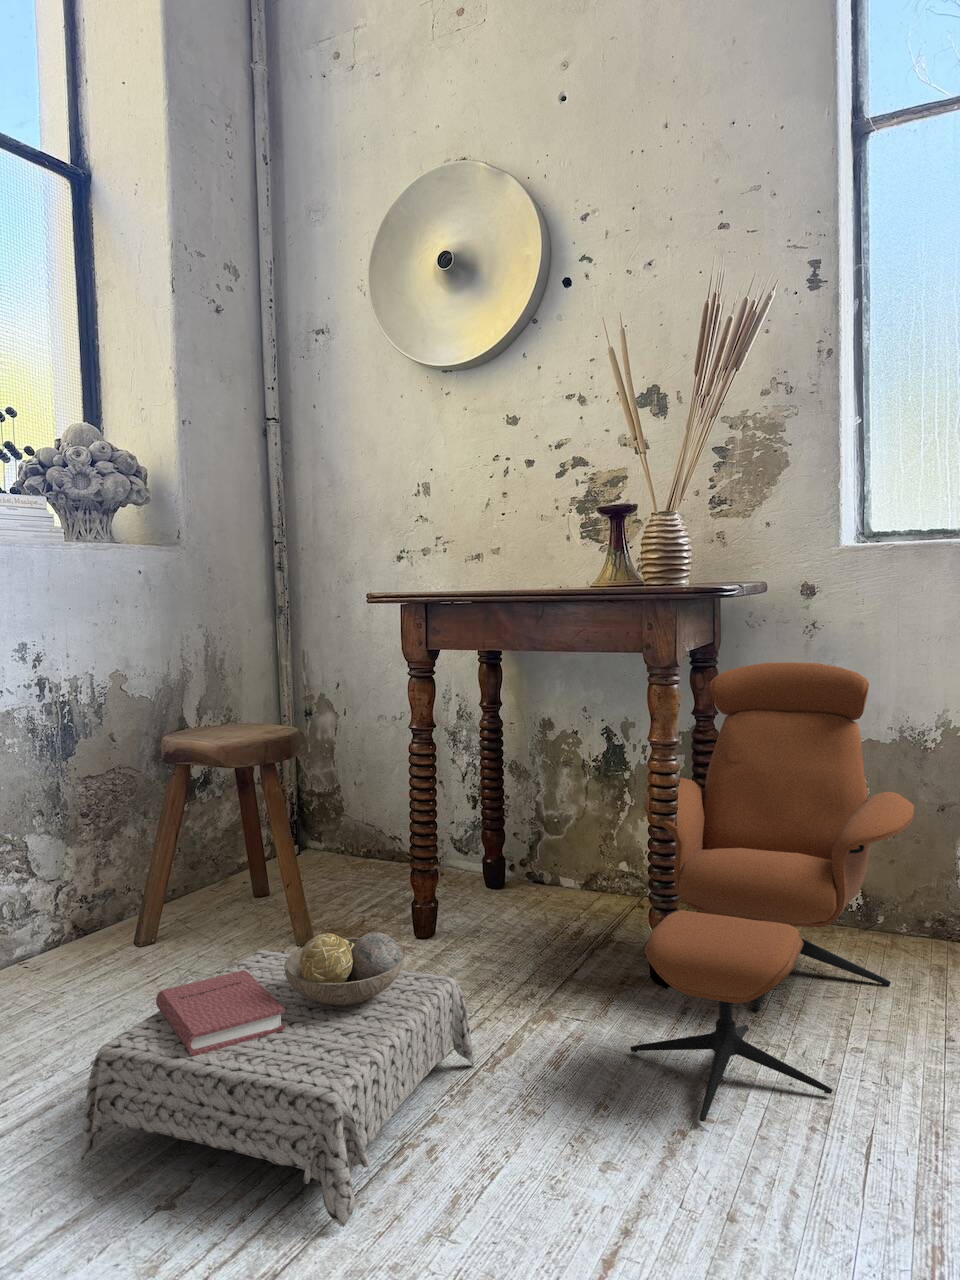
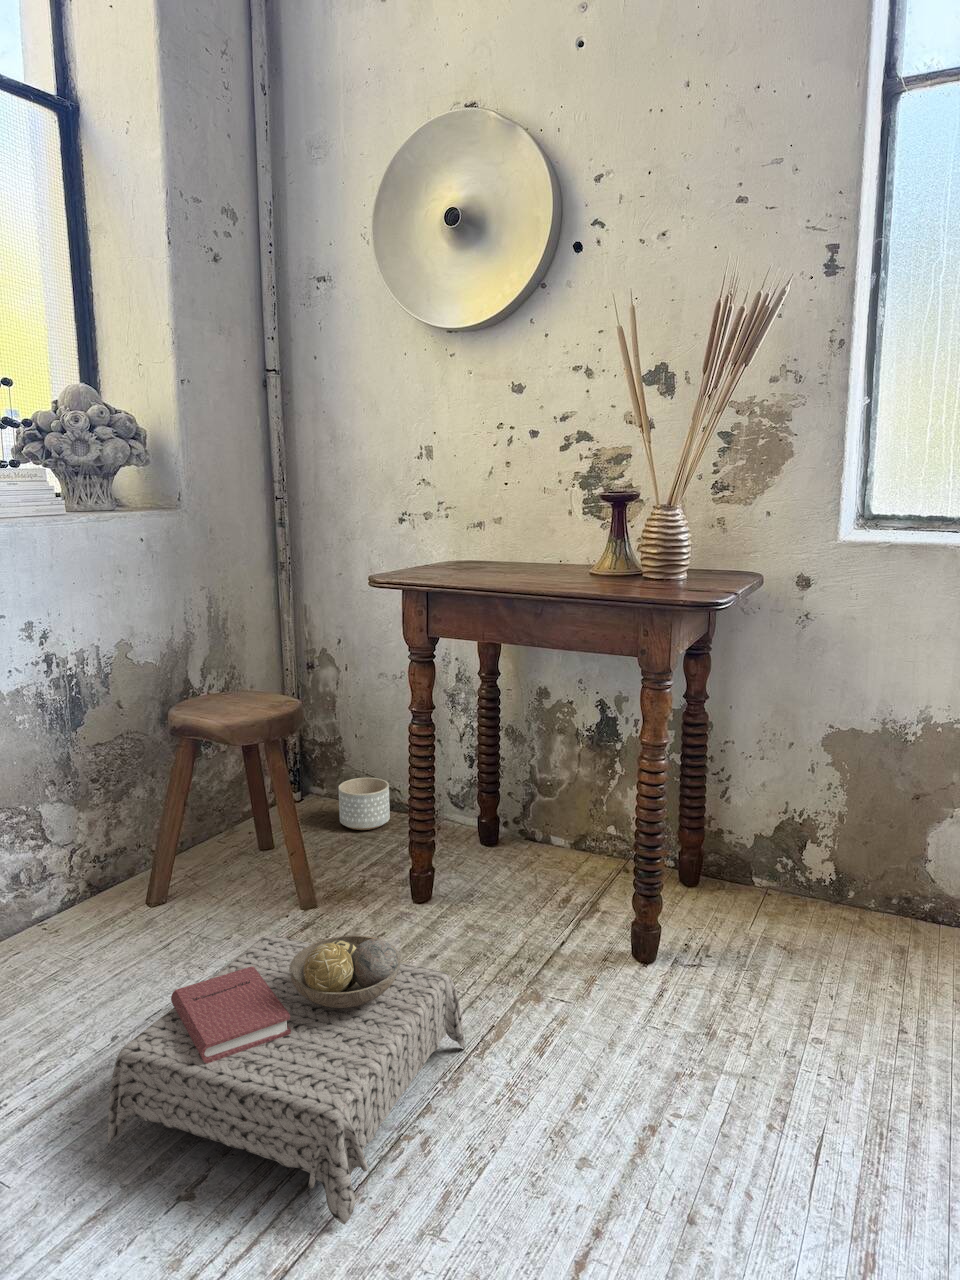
lounge chair: present [630,663,914,1122] -> none [609,652,889,1118]
planter: none [336,827,390,879] -> present [338,778,390,830]

